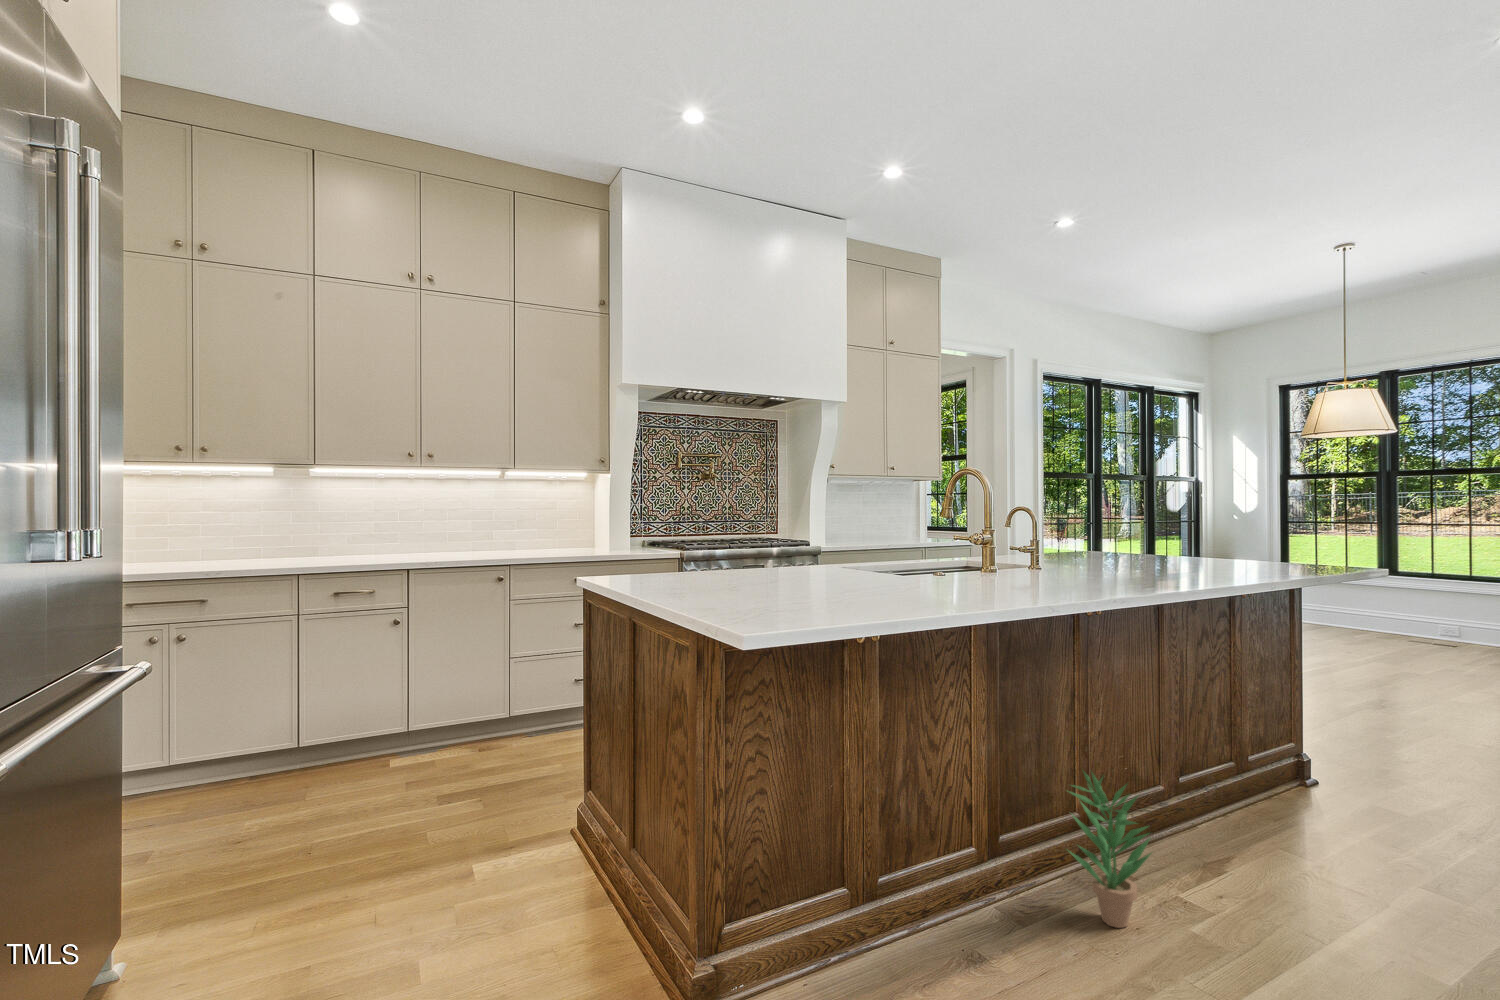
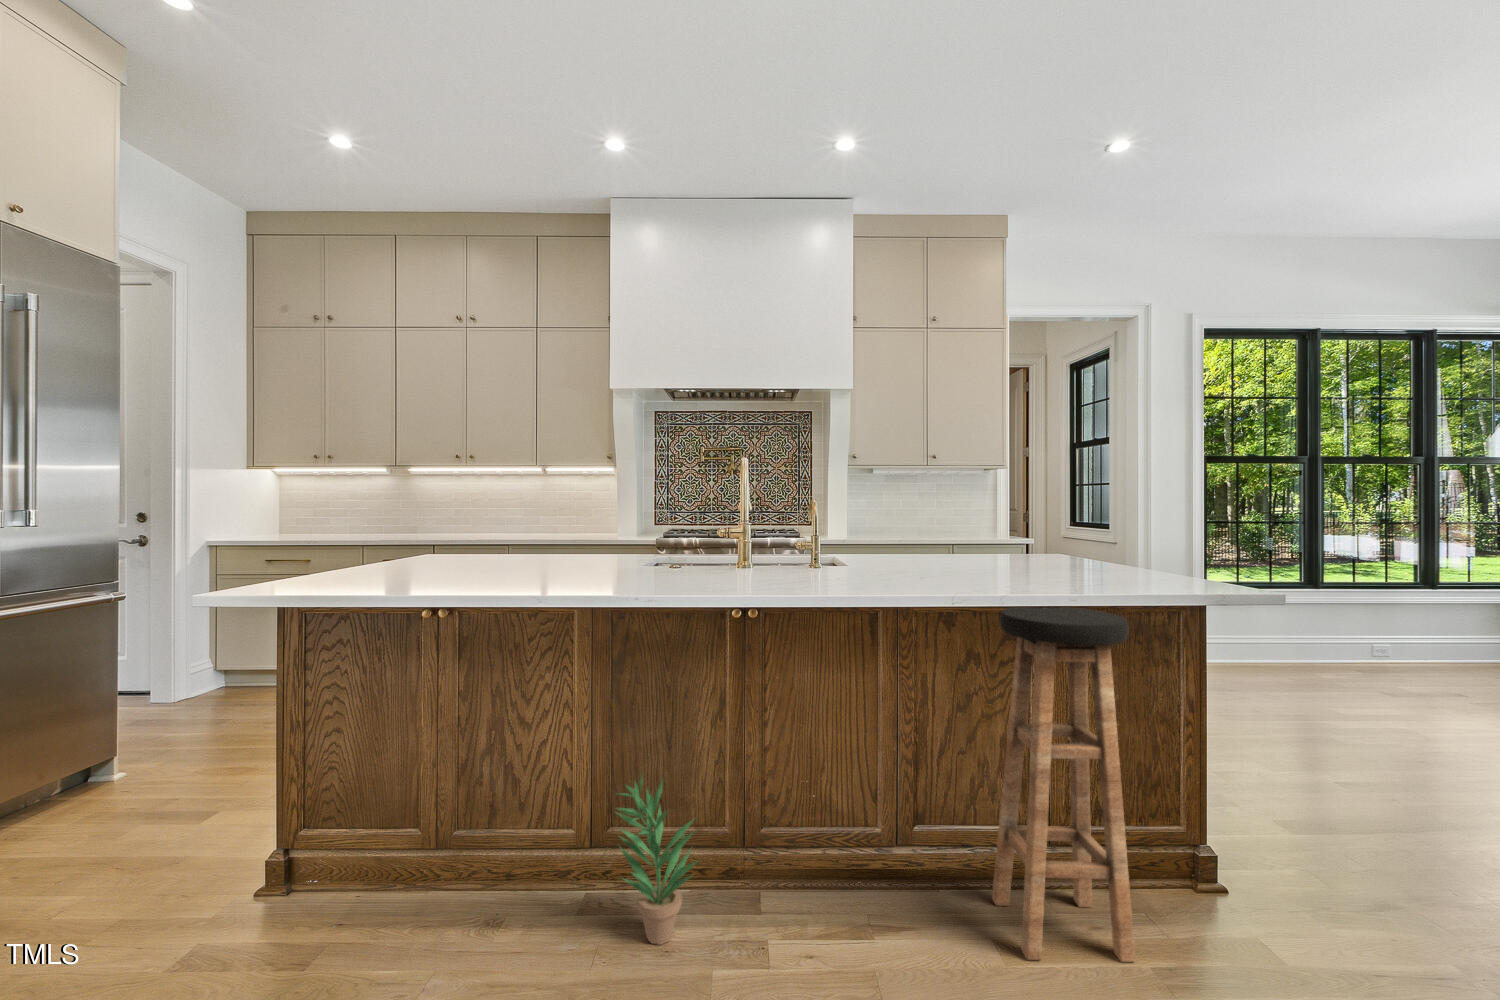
bar stool: none [1243,588,1372,859] -> present [992,607,1135,962]

